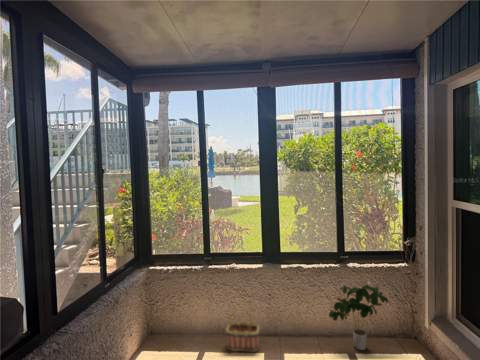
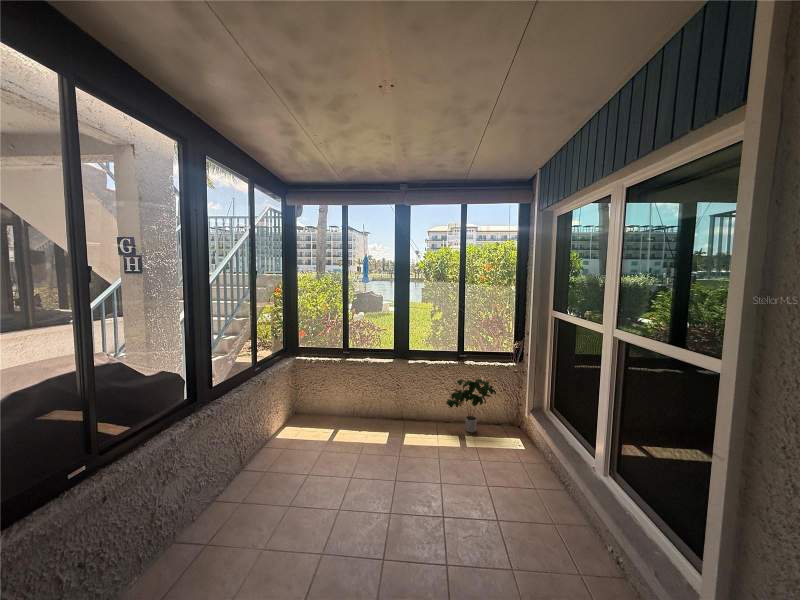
basket: present [226,305,259,351] -> none [359,389,388,430]

